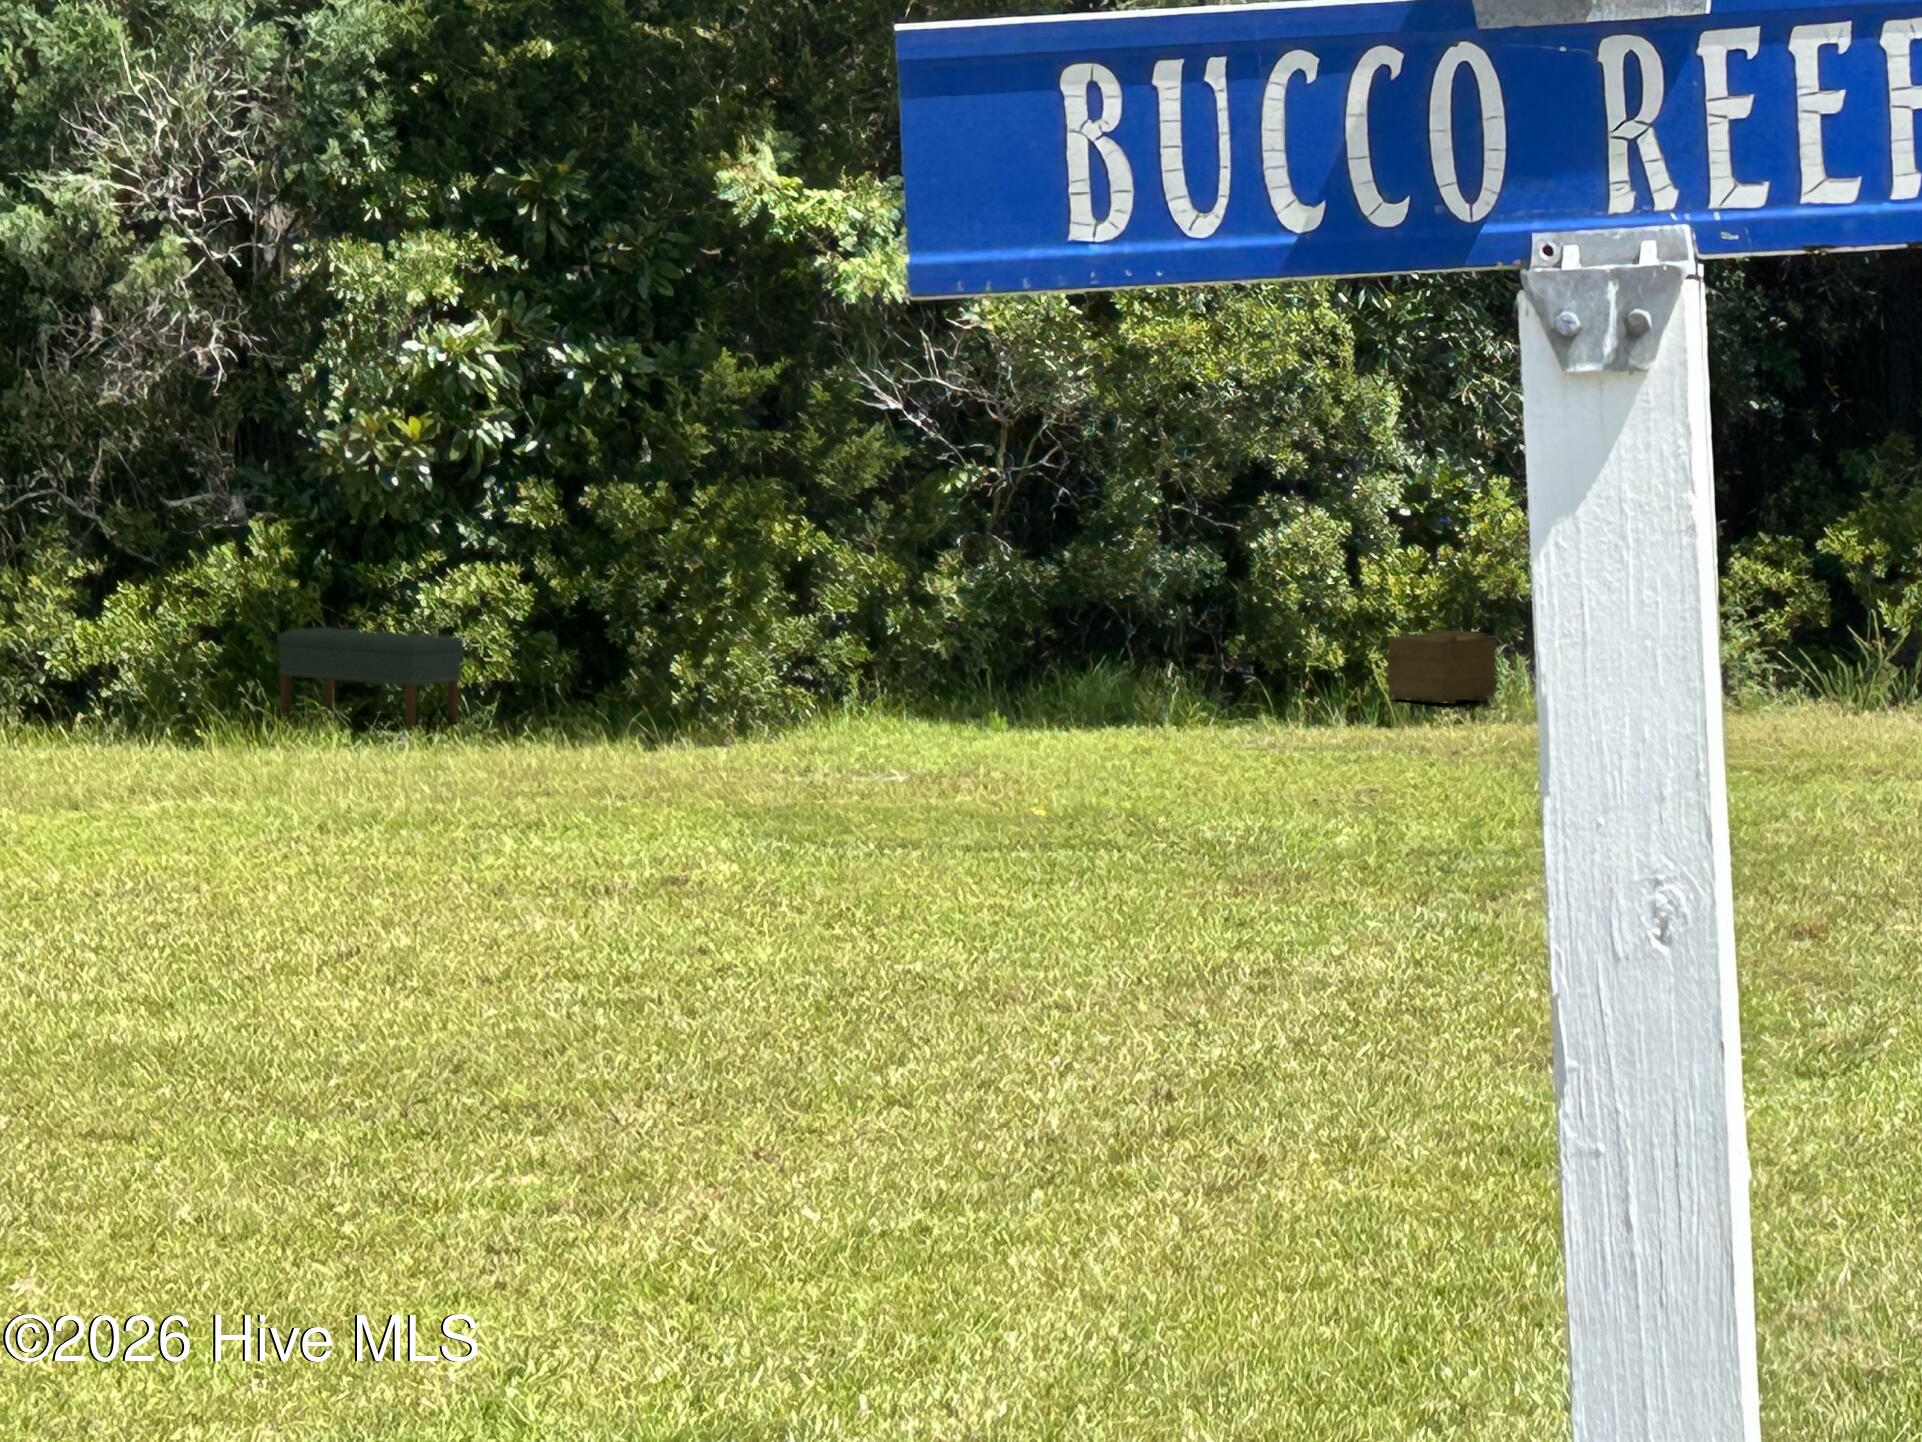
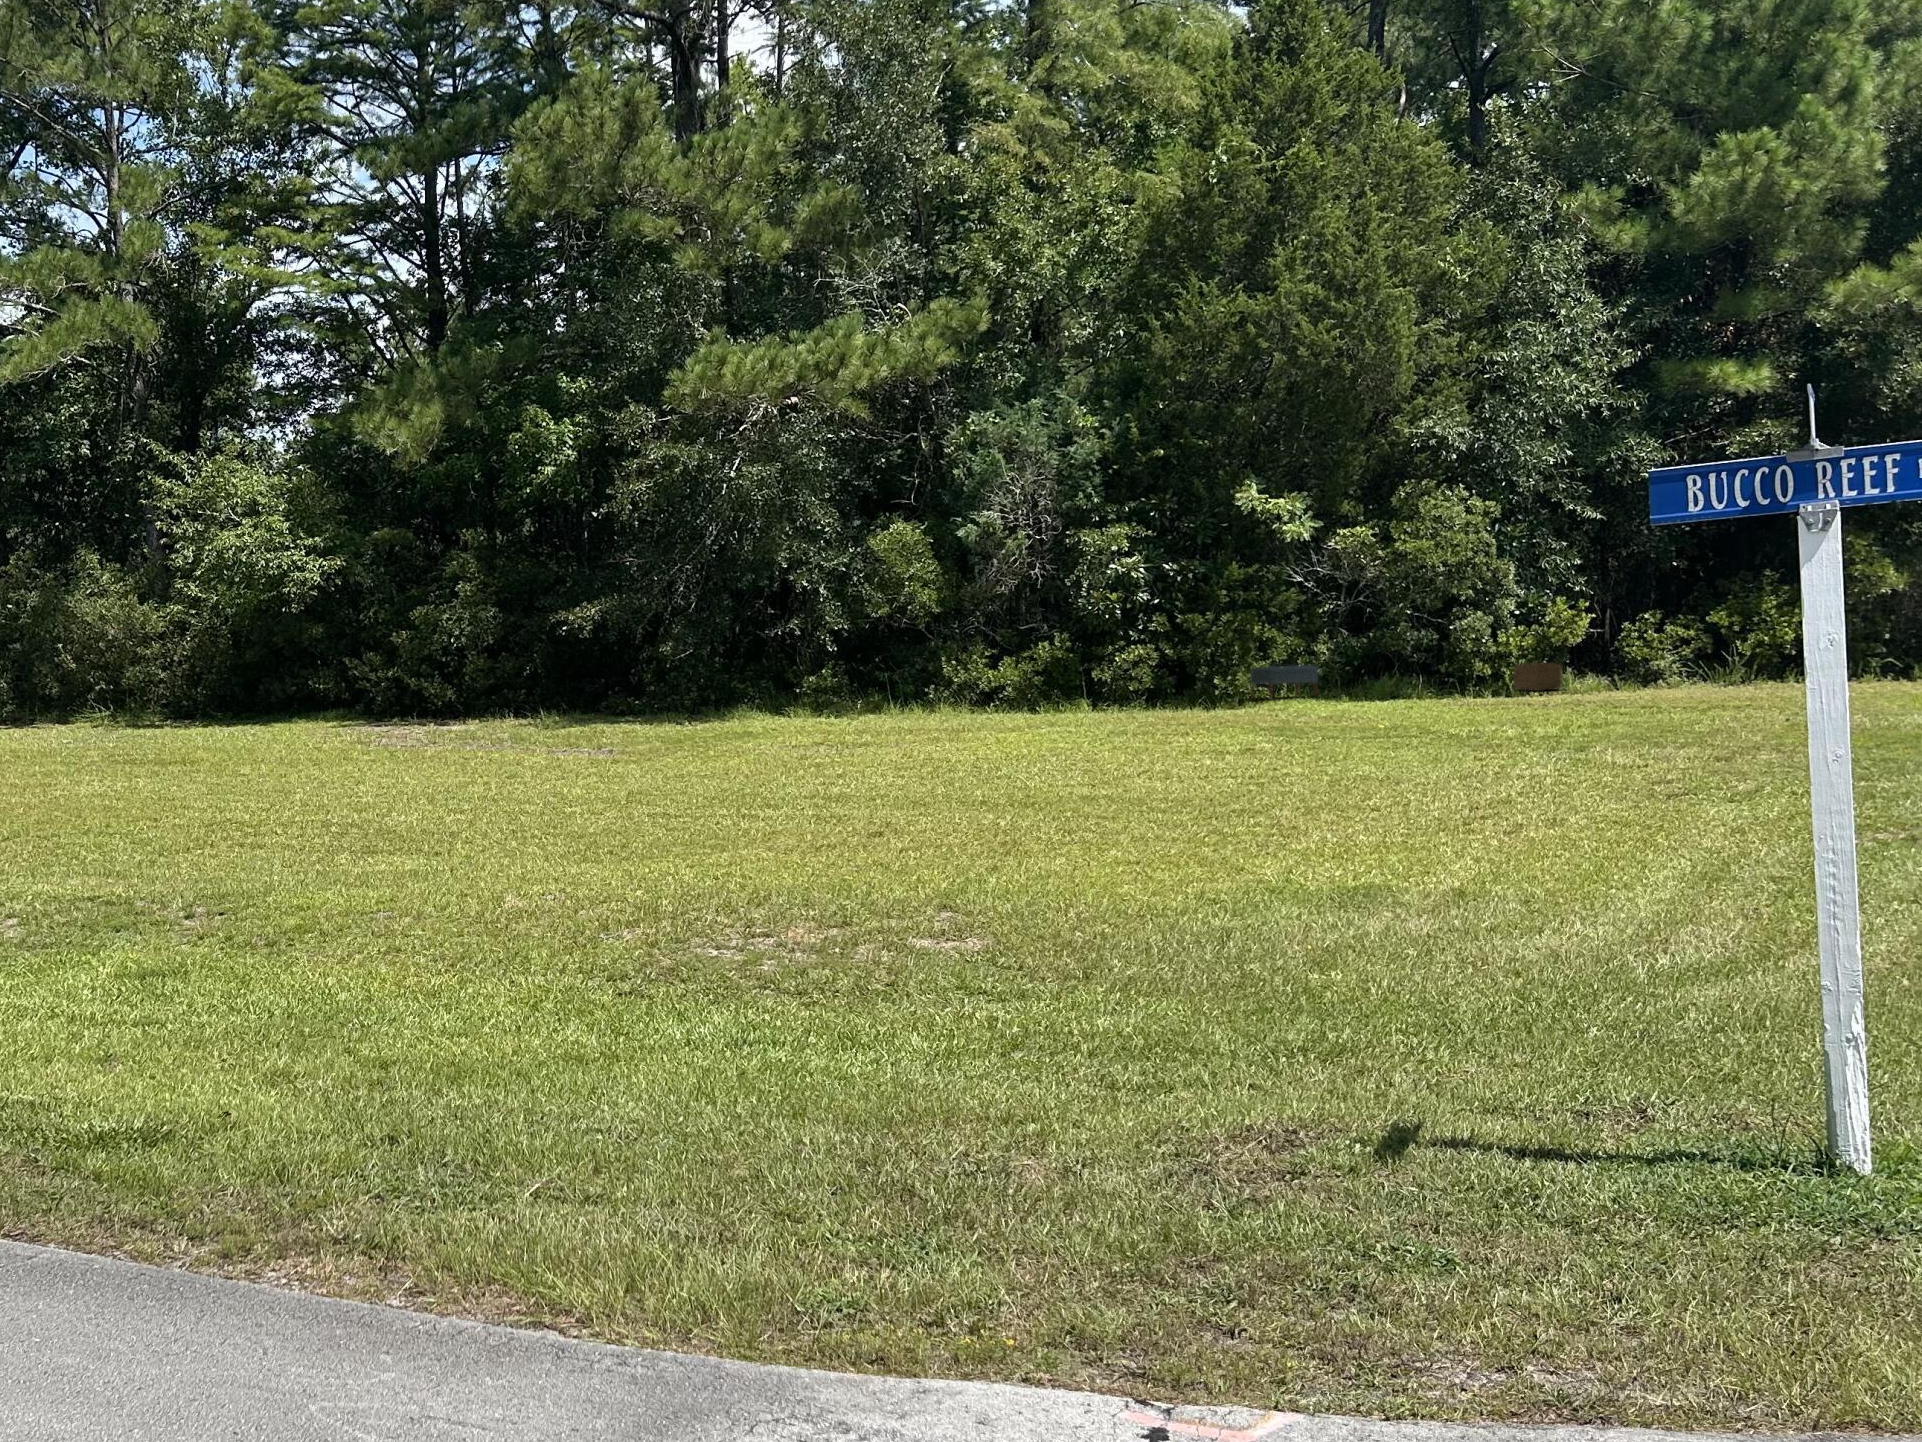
bench: present [277,627,464,727] -> present [1250,665,1318,699]

